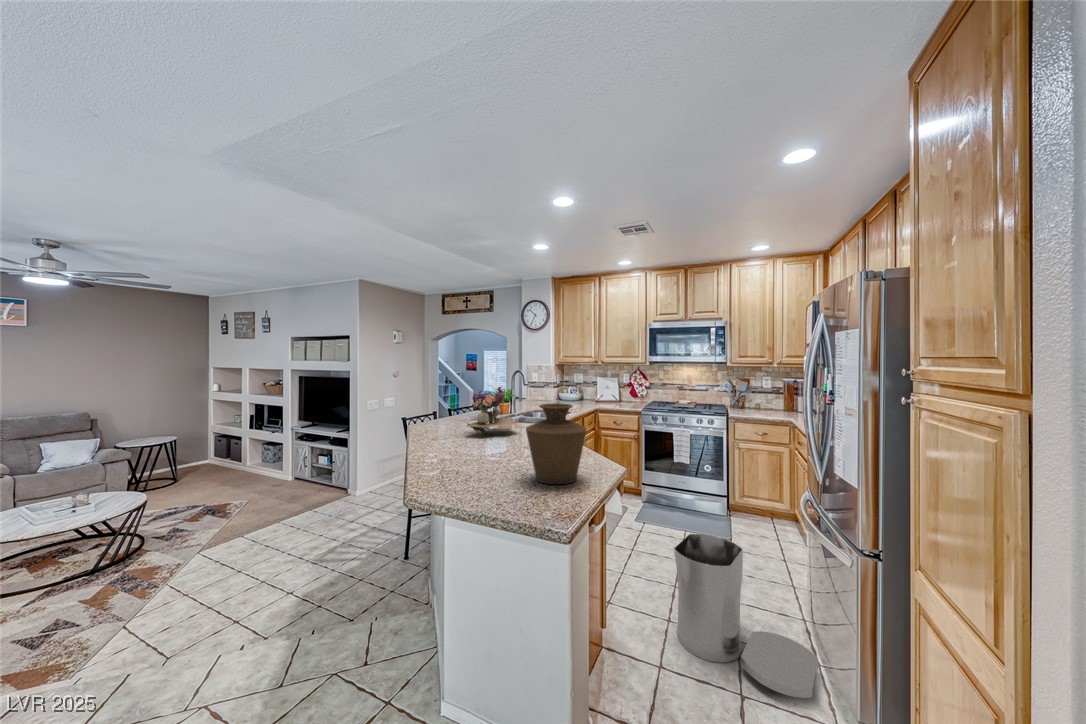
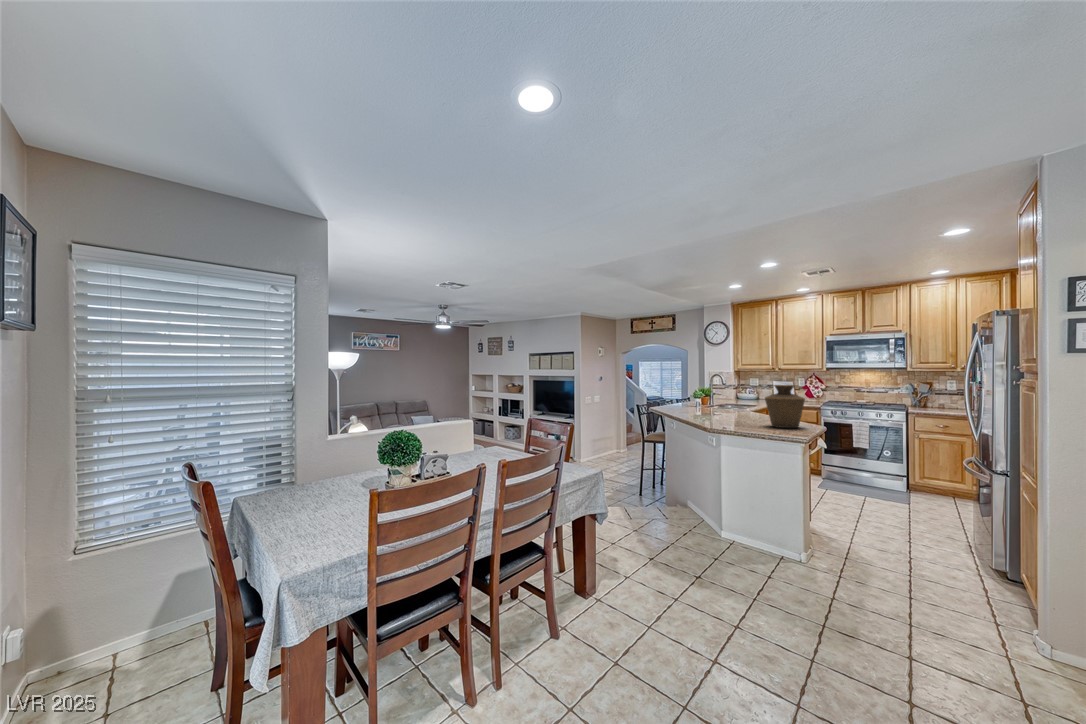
flower arrangement: present [467,386,520,433] -> none [695,382,733,413]
trash can: present [674,534,818,698] -> none [864,480,987,575]

